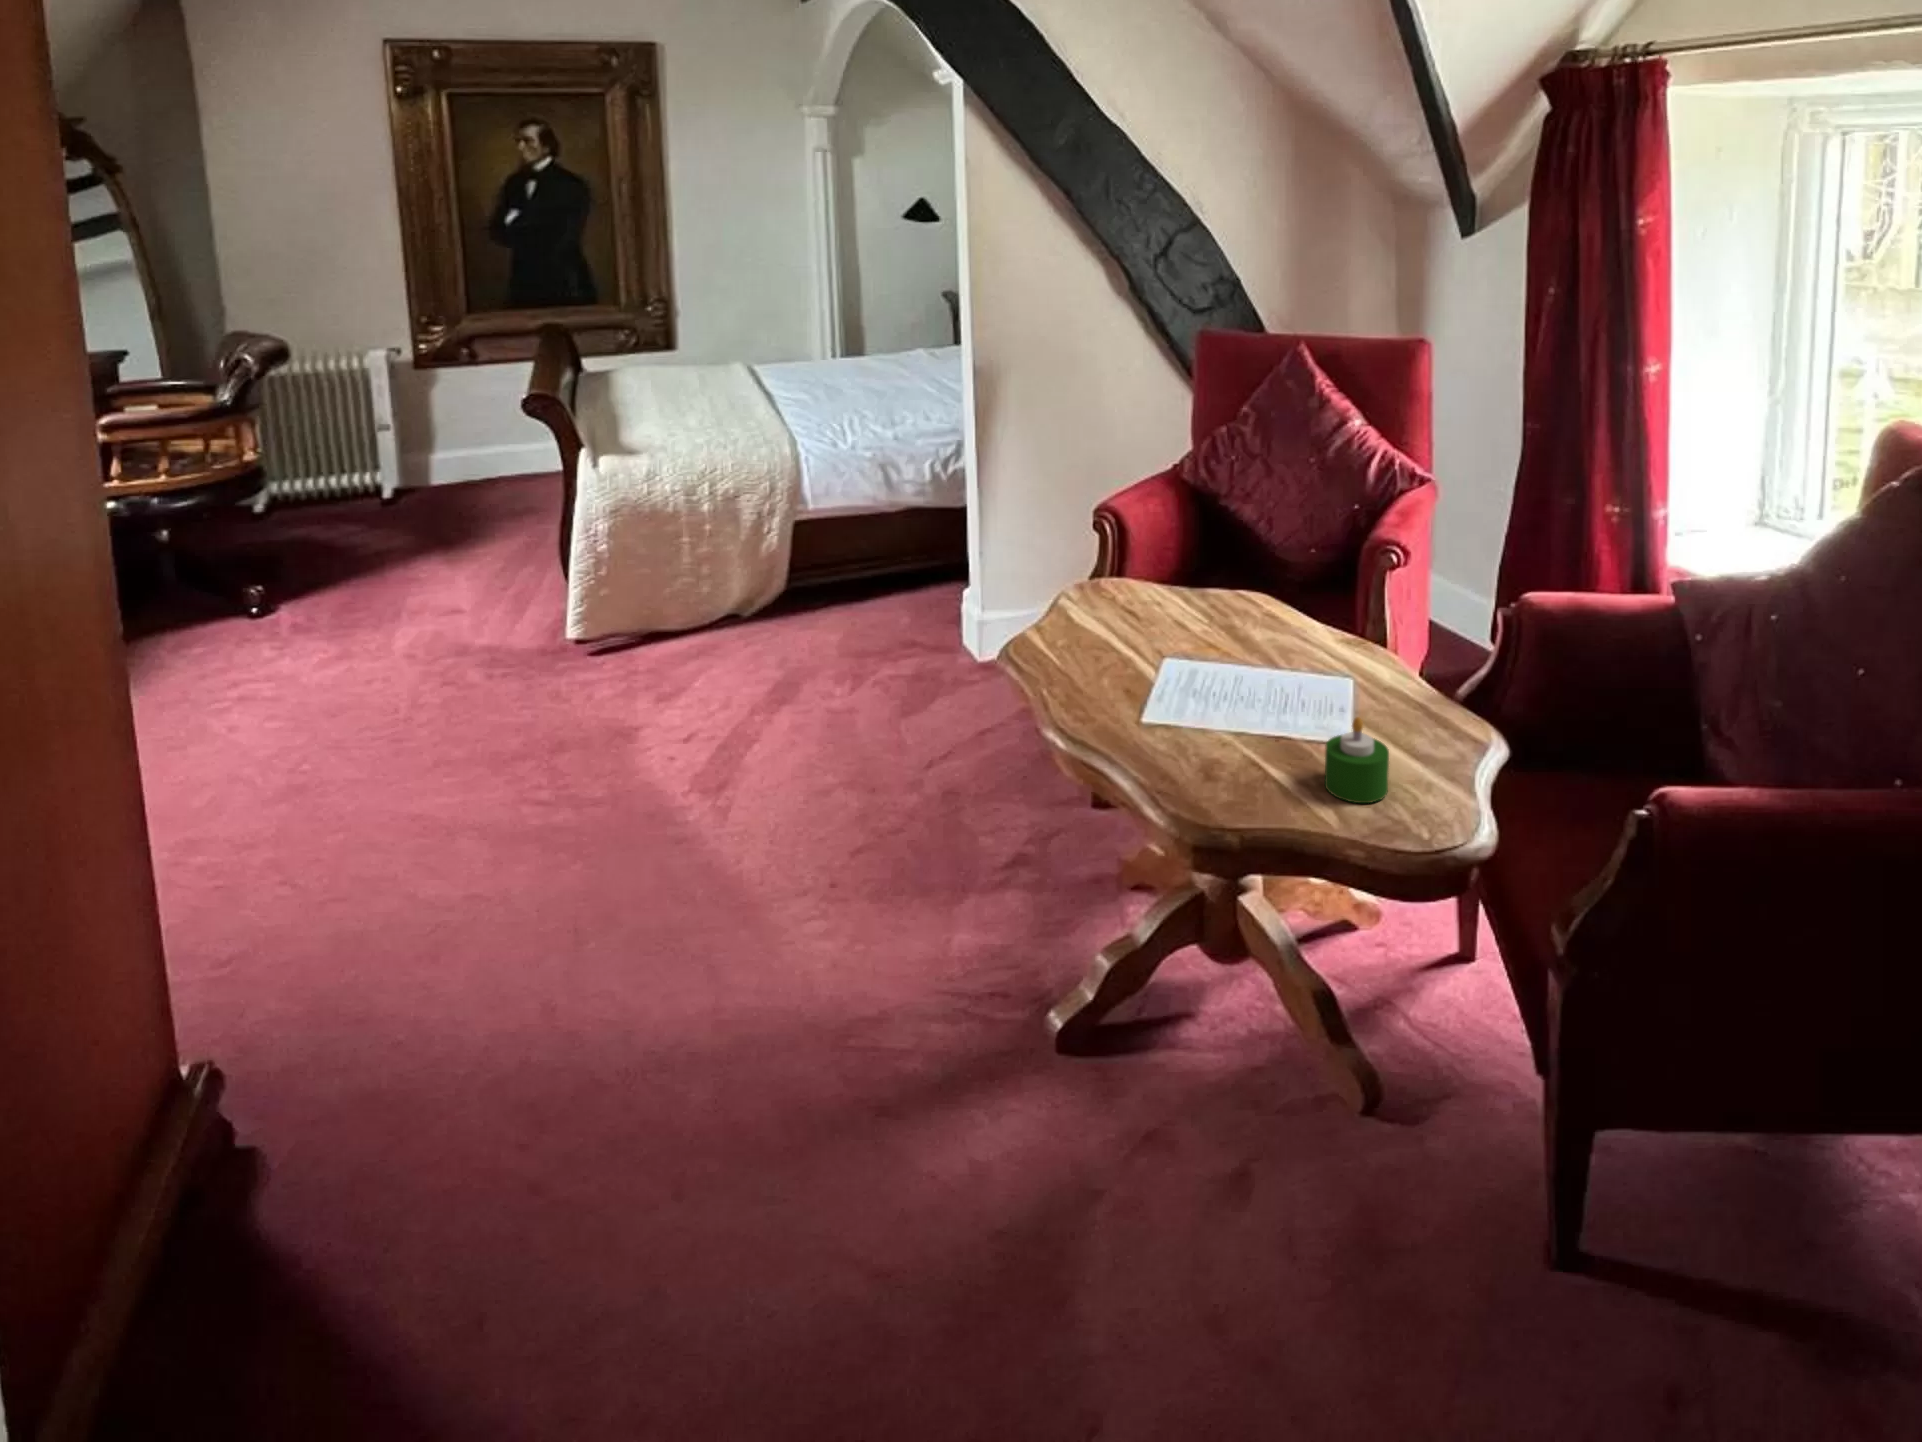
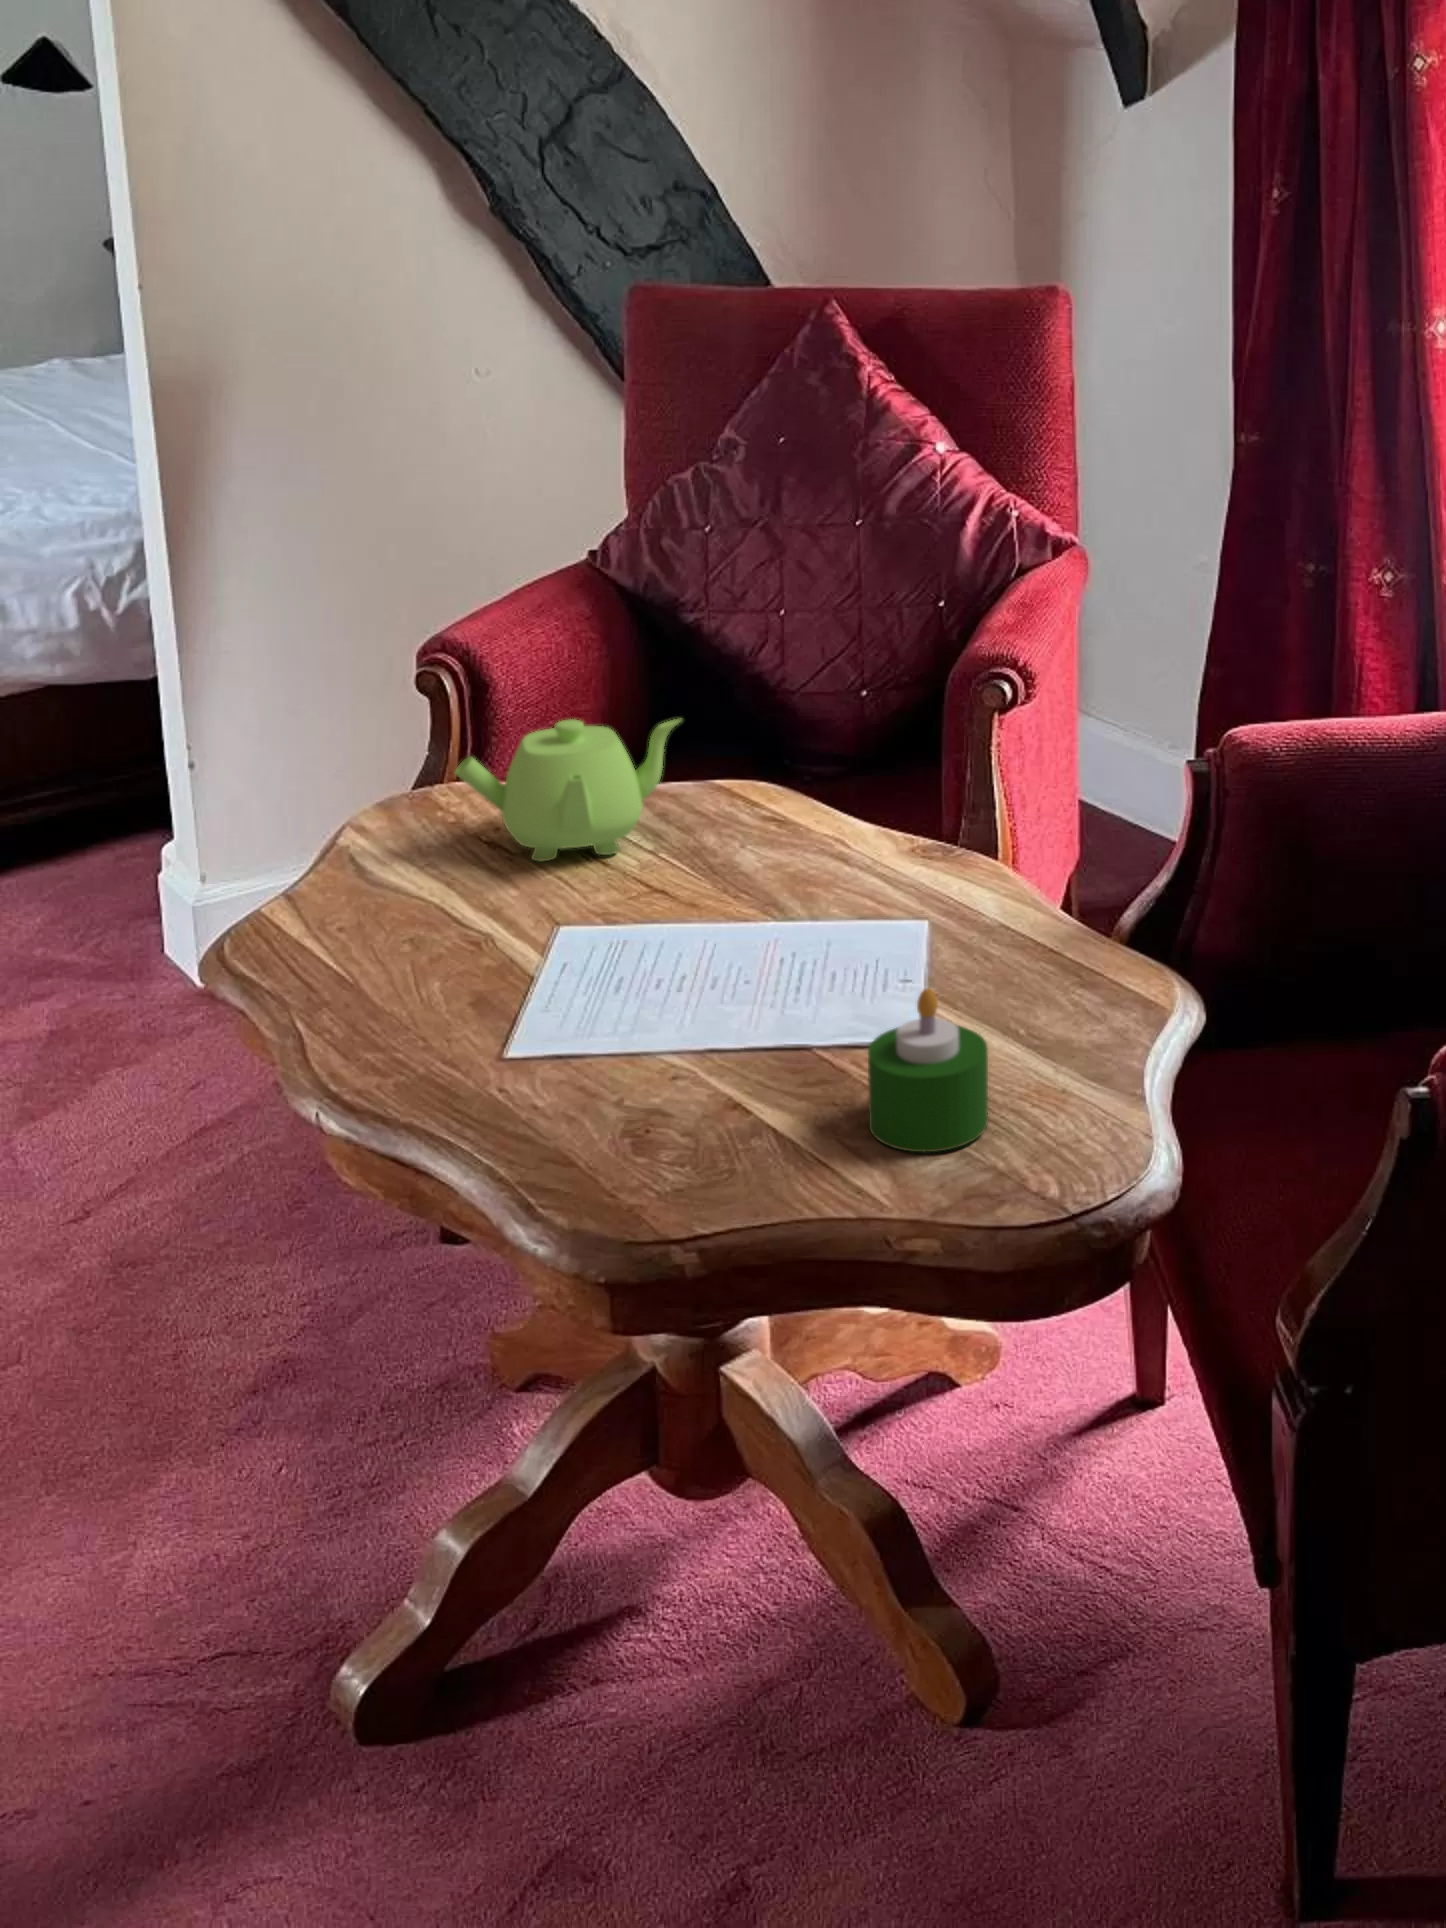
teapot: none [1116,556,1228,626] -> present [455,718,681,862]

